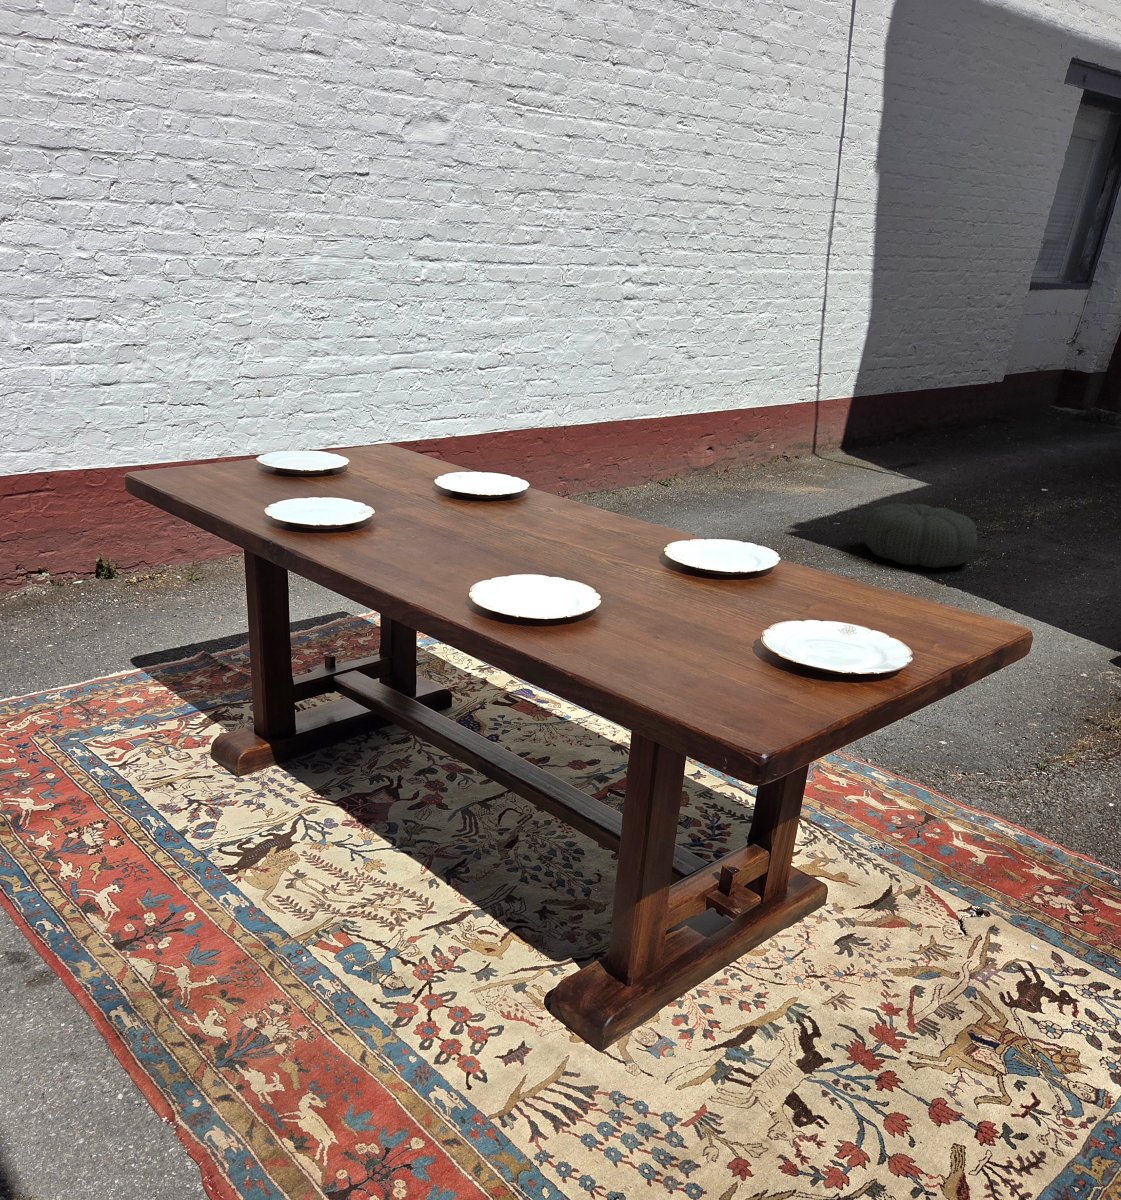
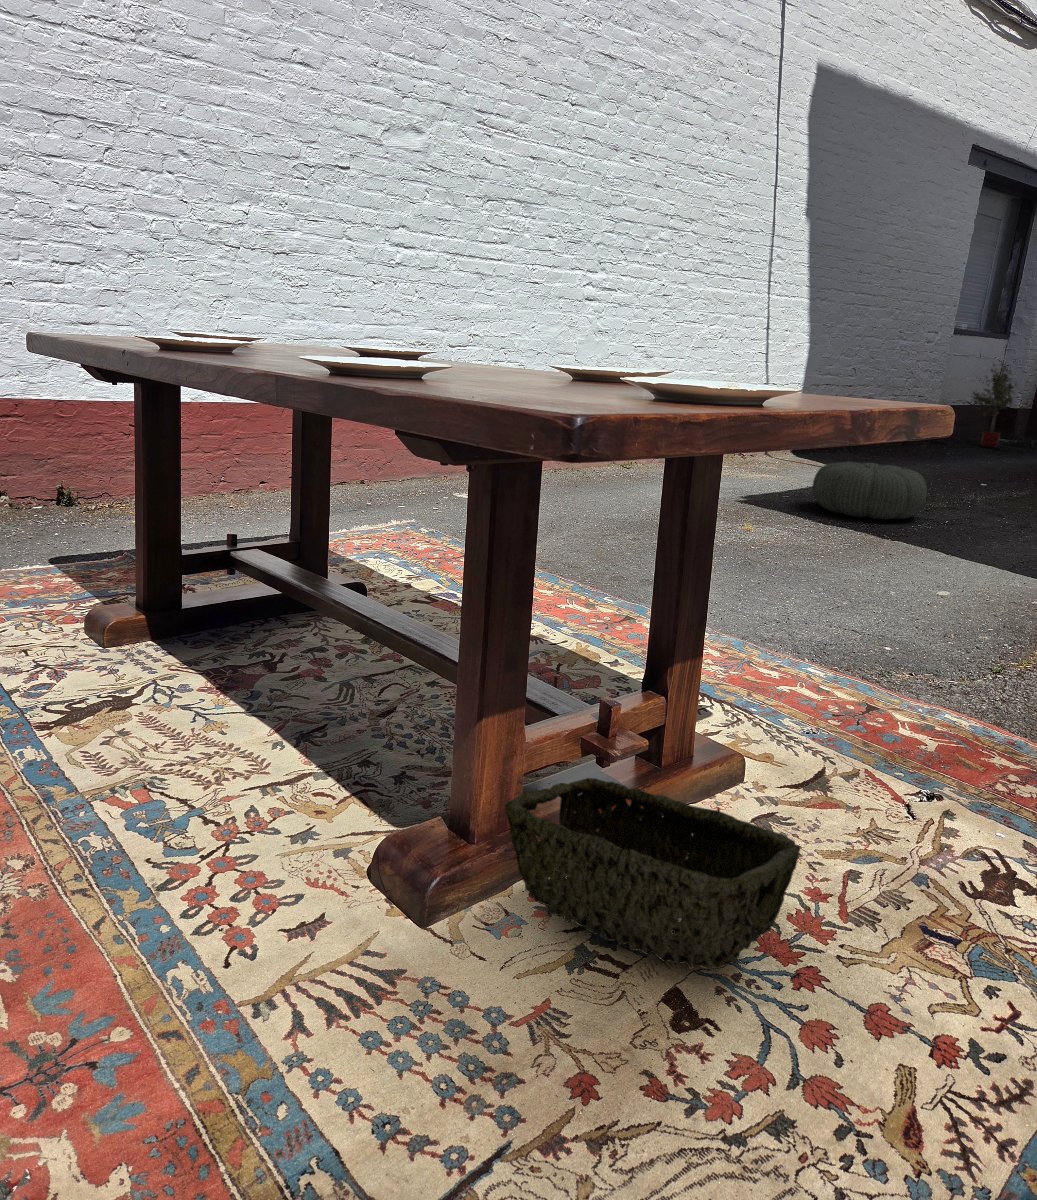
potted tree: none [1022,351,1075,444] -> present [971,364,1017,448]
woven basket: none [659,922,882,1079] -> present [505,778,800,969]

